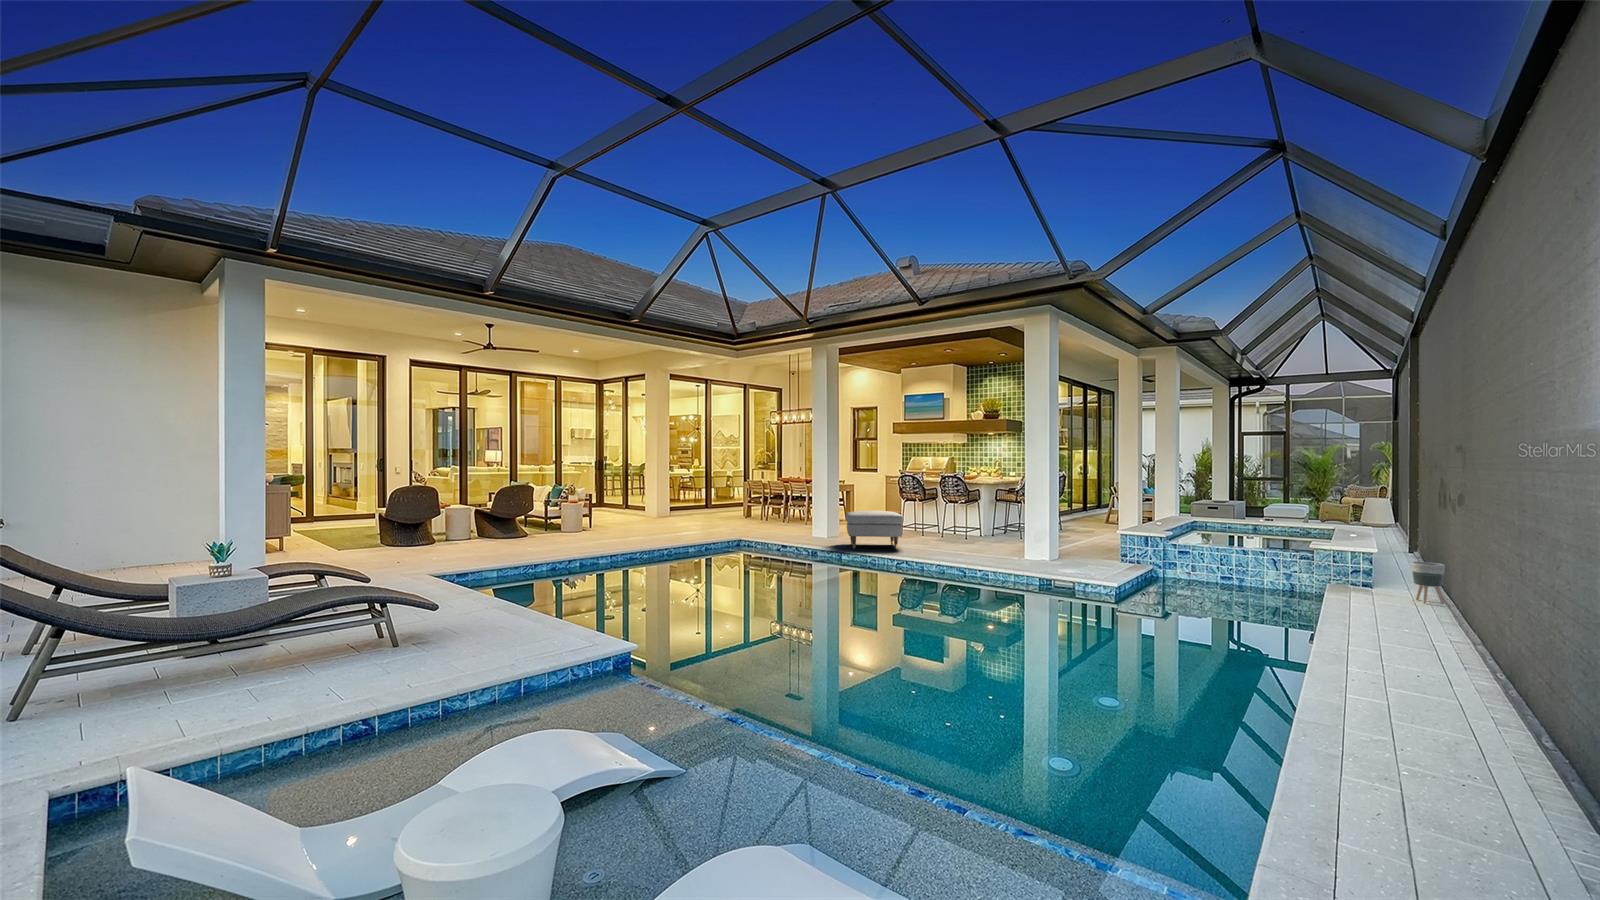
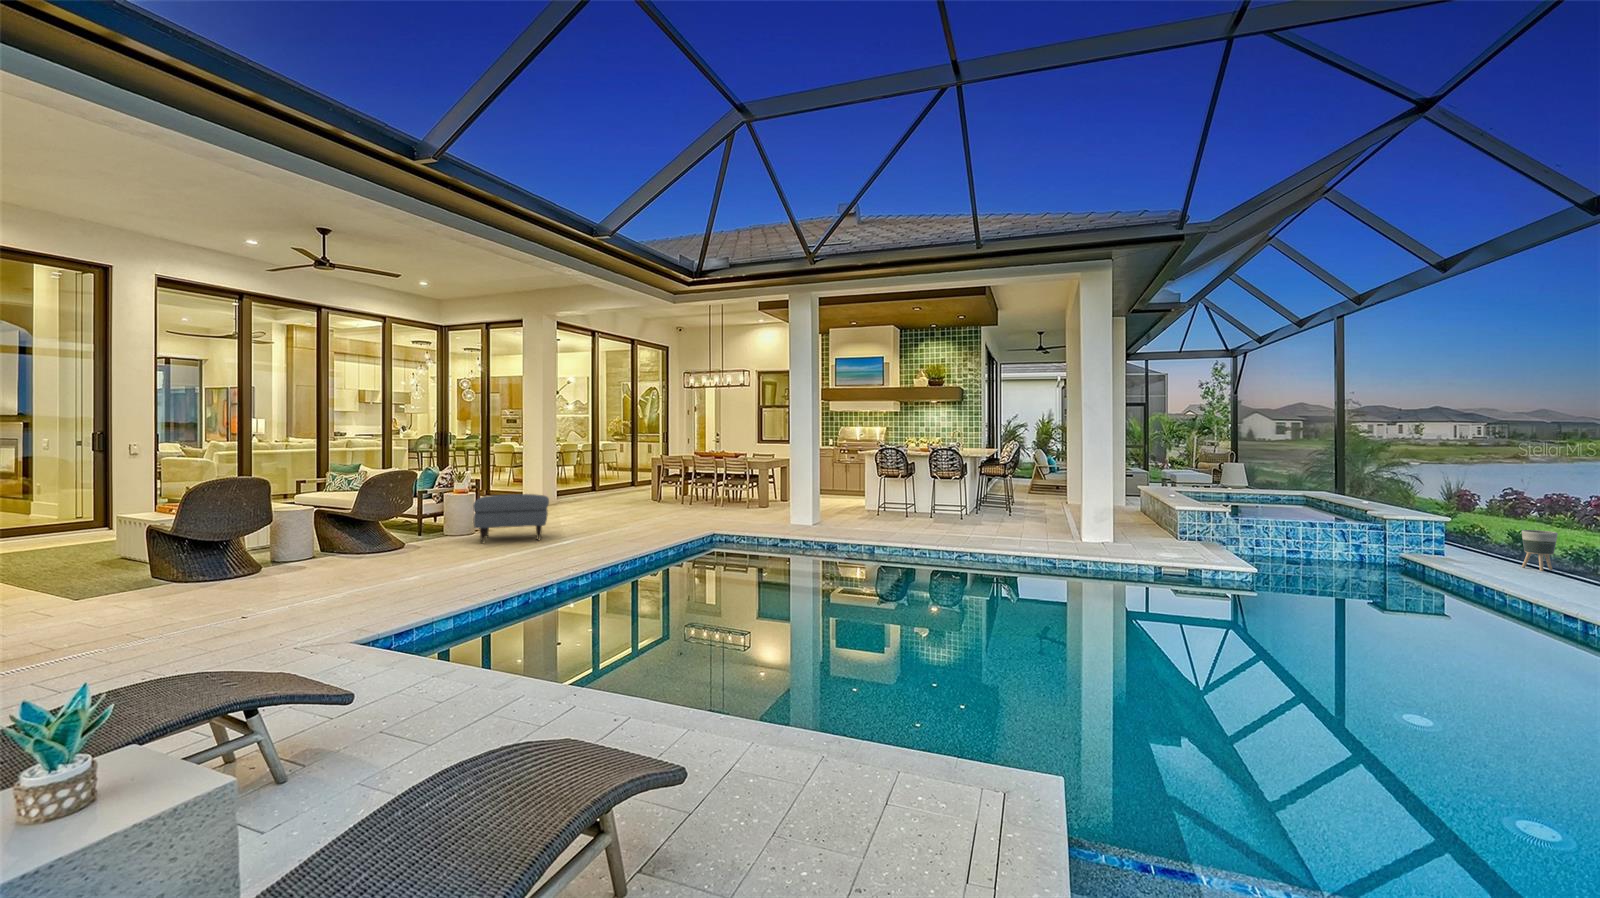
ottoman: present [846,511,904,549] -> present [473,494,549,543]

